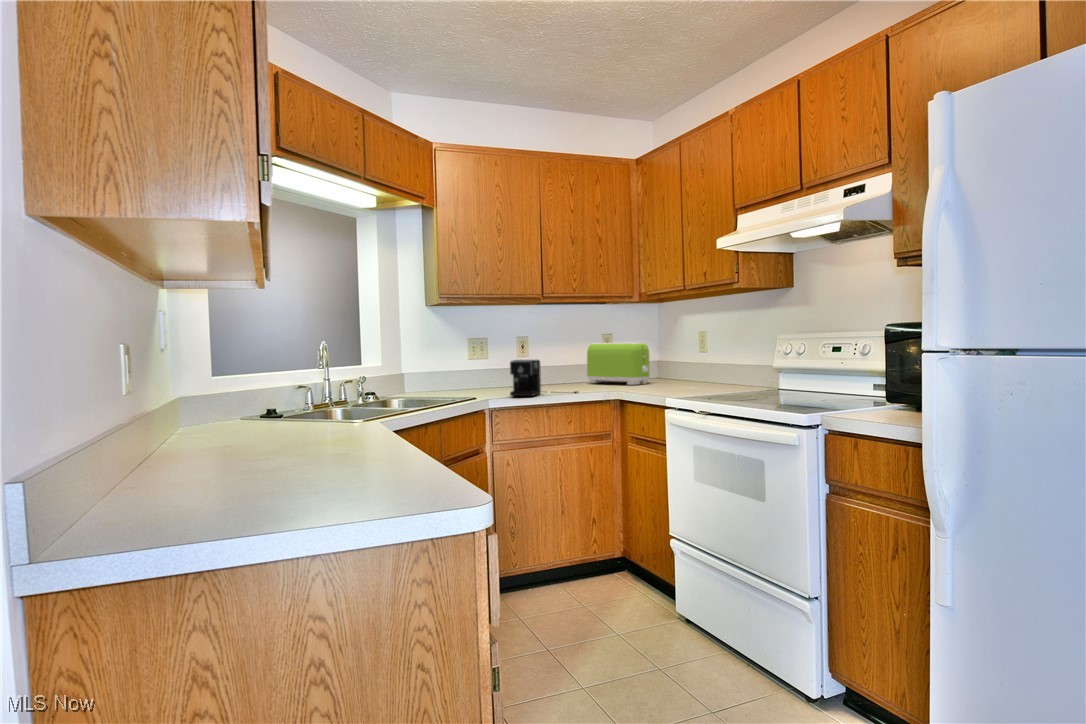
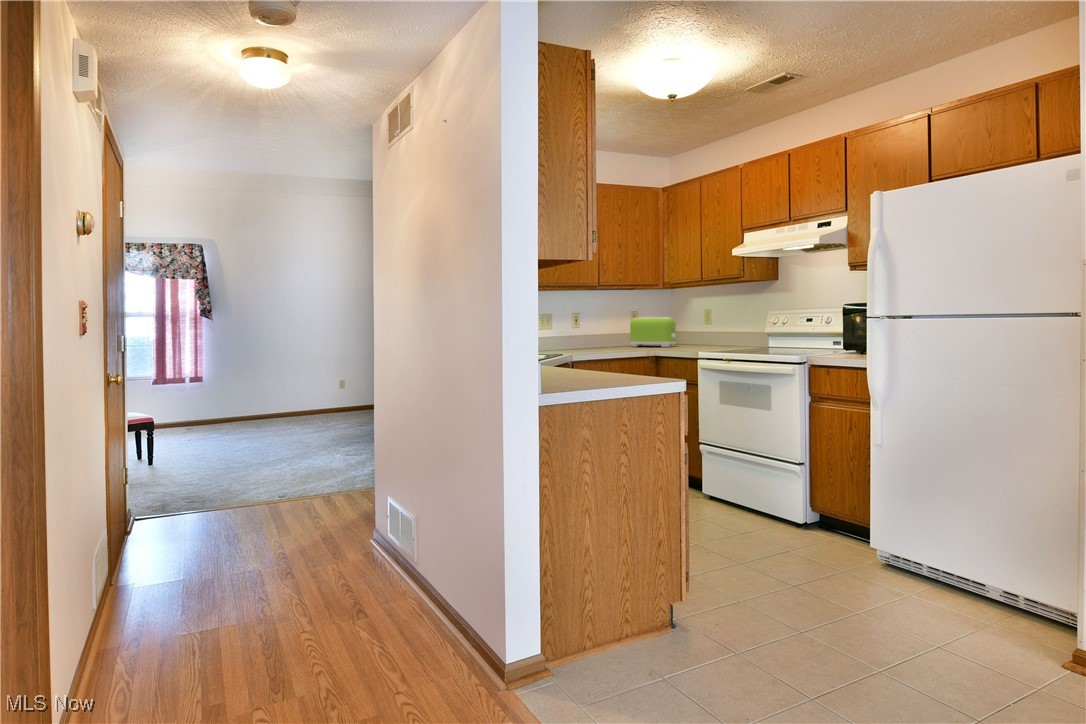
coffee maker: present [510,360,578,396] -> none [590,328,634,353]

